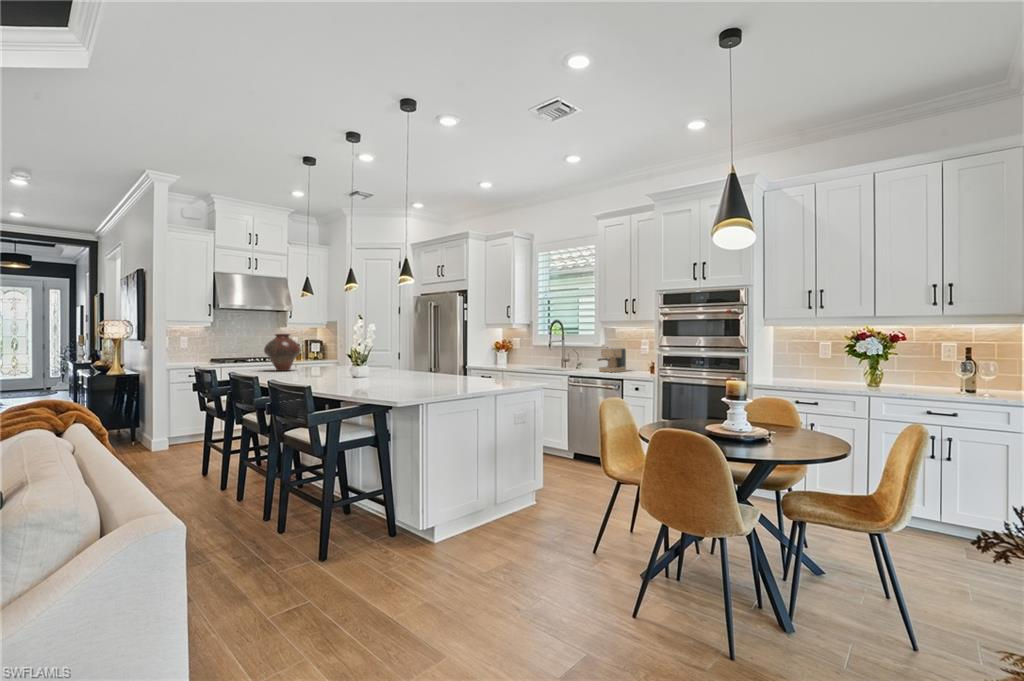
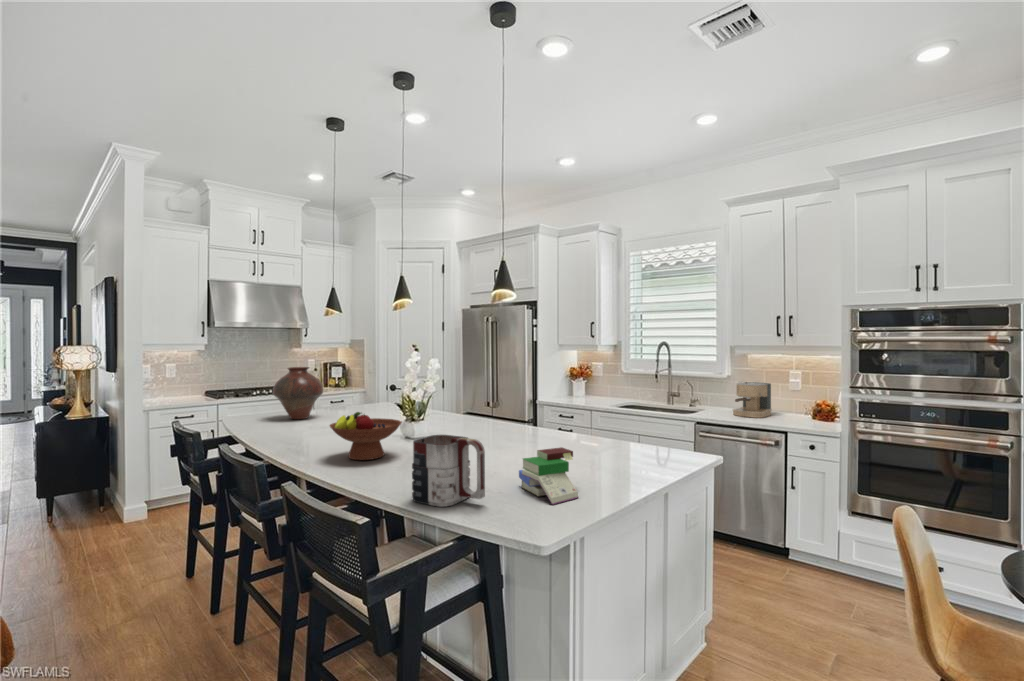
fruit bowl: none [300,353,347,382] -> present [330,412,402,460]
mug: none [343,357,382,393] -> present [412,435,485,507]
book: none [408,368,439,393] -> present [519,447,578,505]

